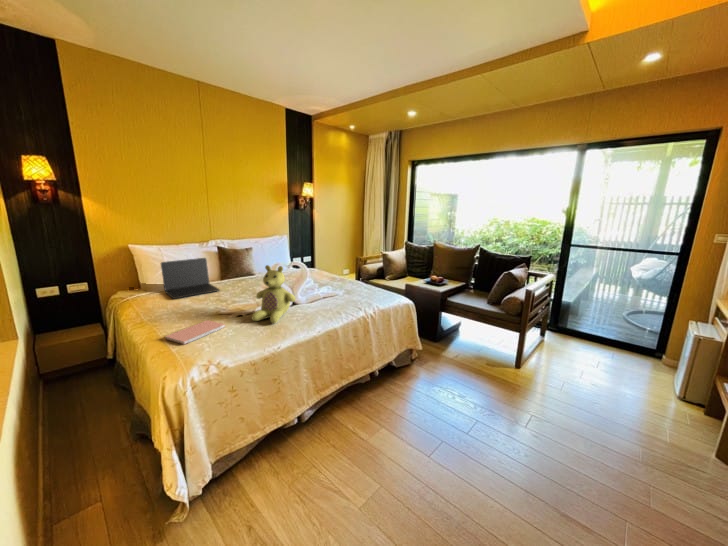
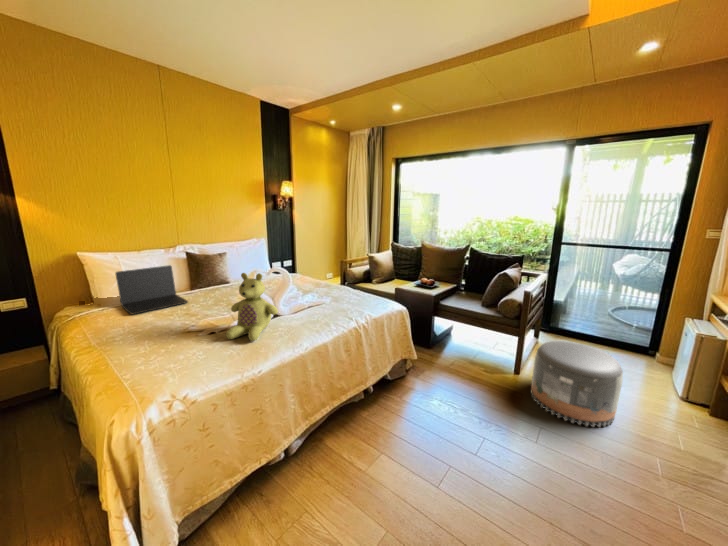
notebook: present [166,320,225,344] -> none [116,340,194,374]
pouf: none [528,338,614,418] -> present [531,341,623,427]

